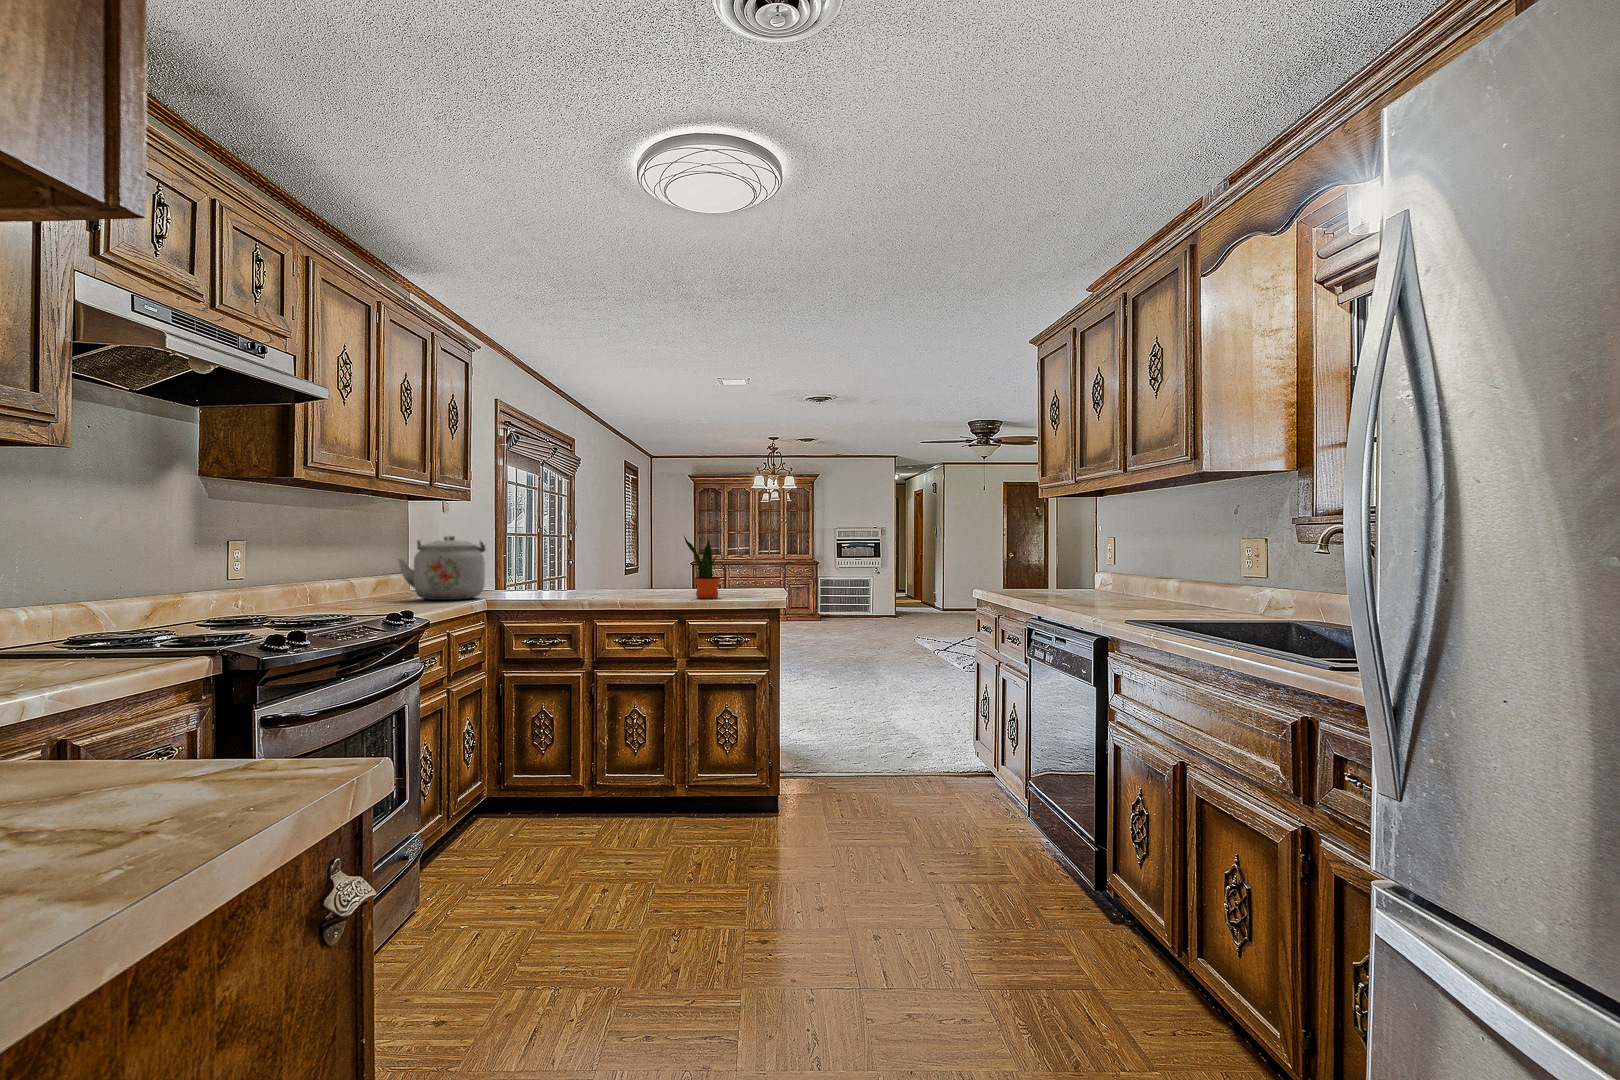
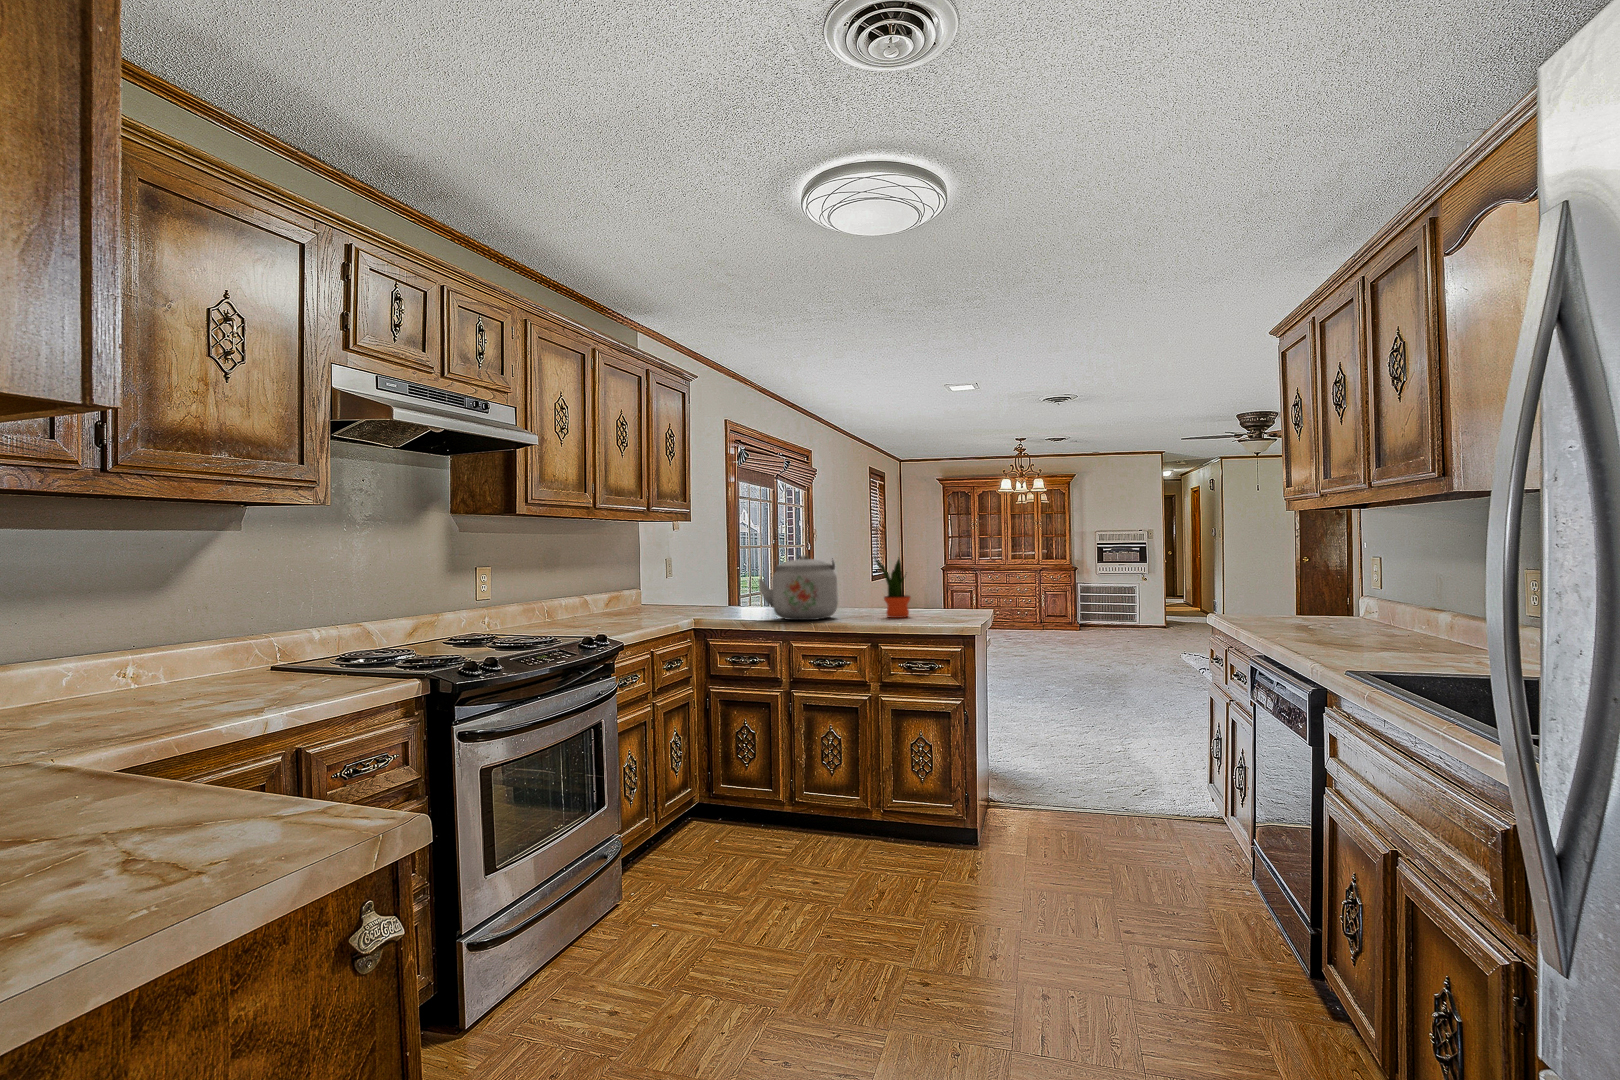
kettle: present [398,536,485,600] -> present [758,555,838,620]

